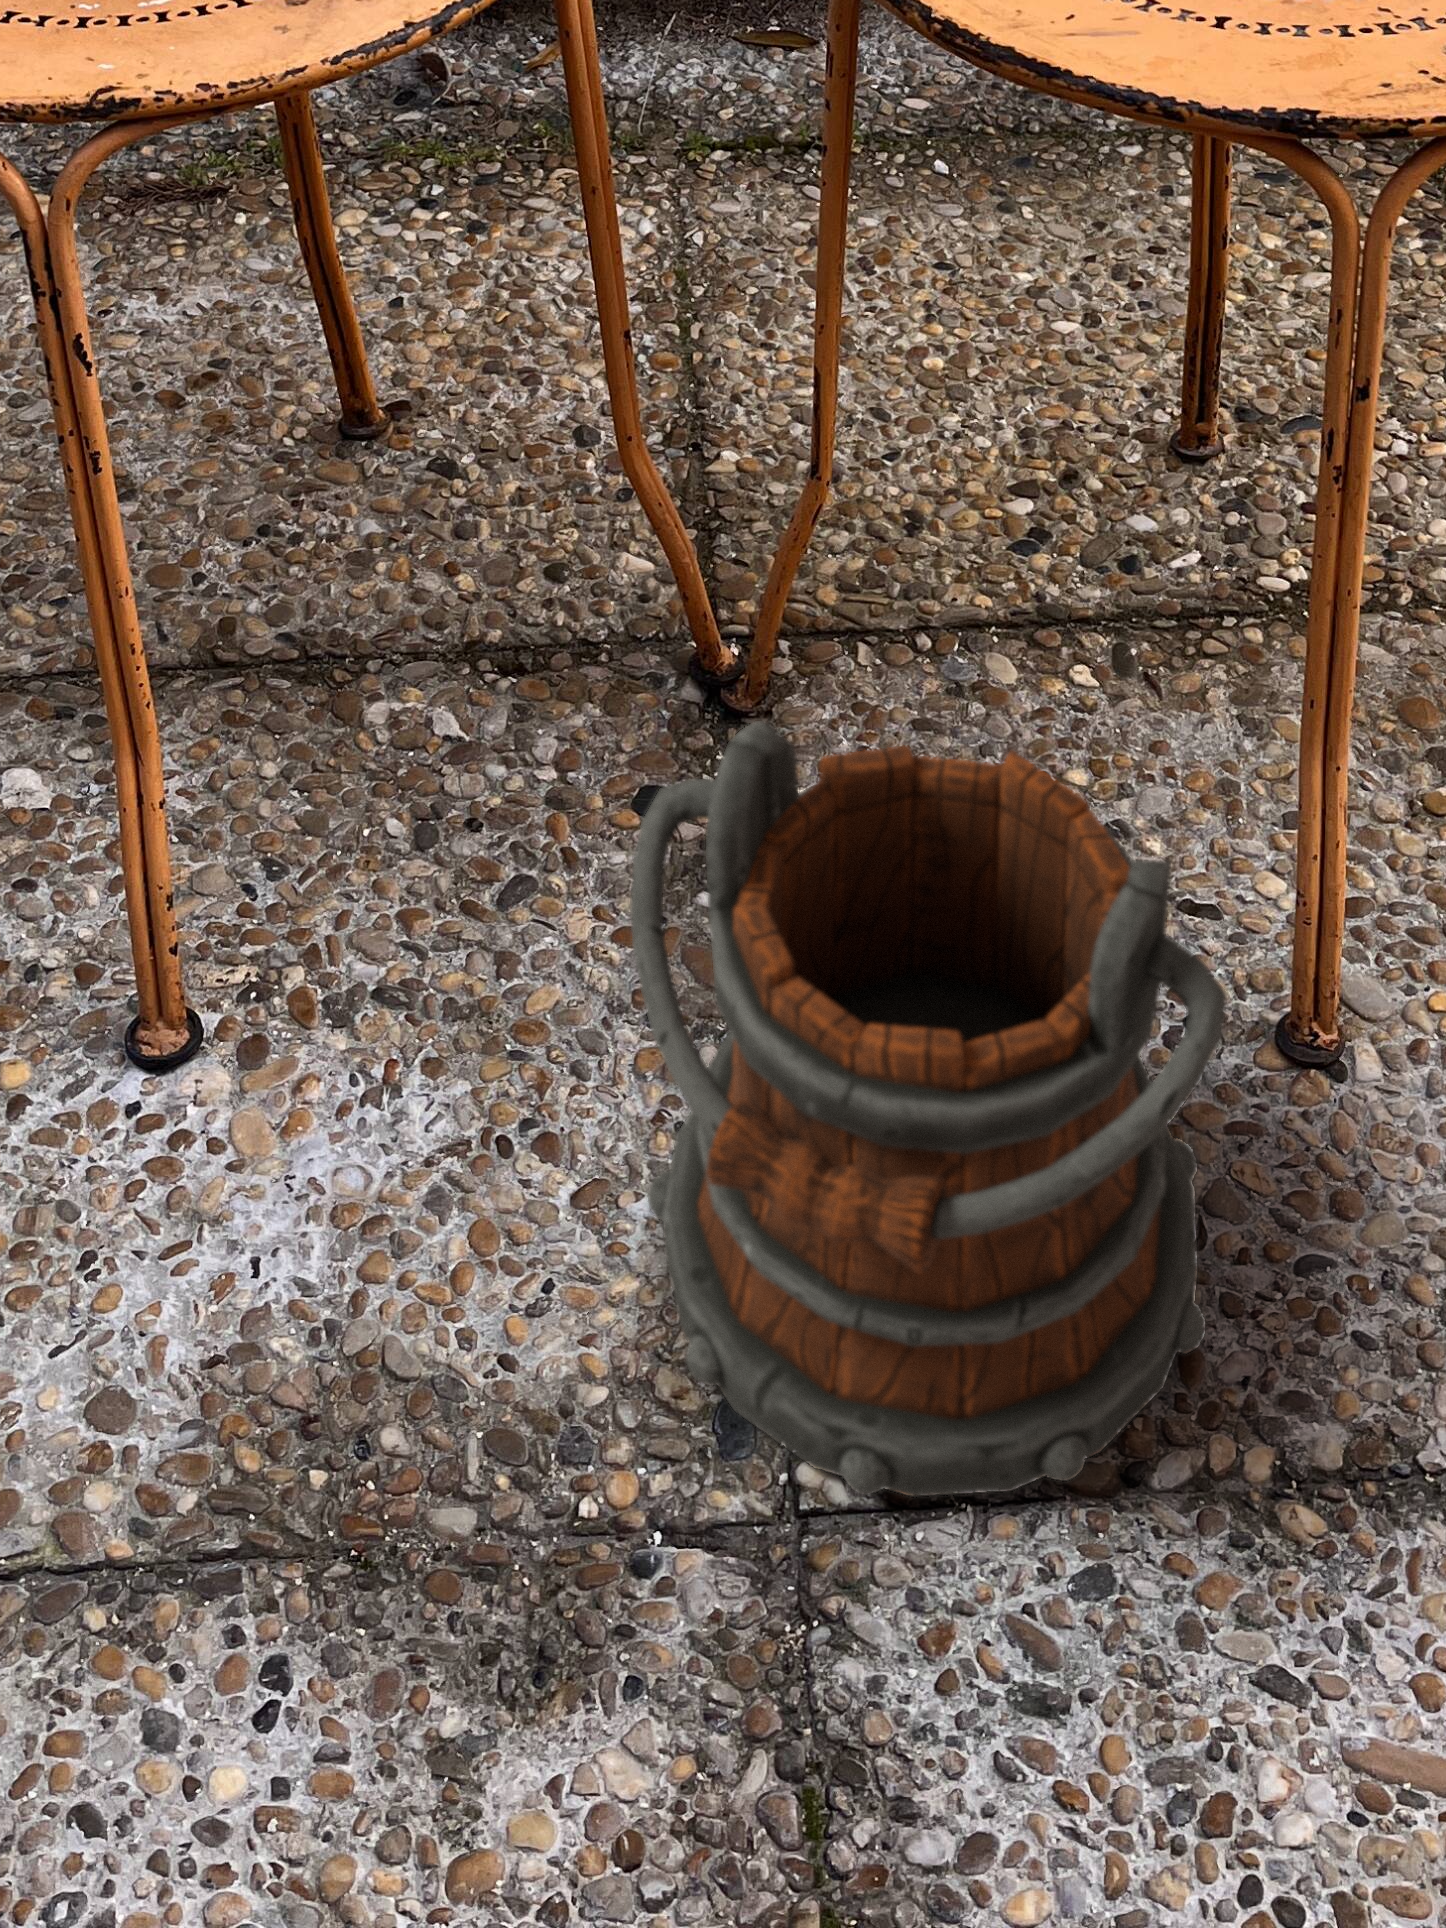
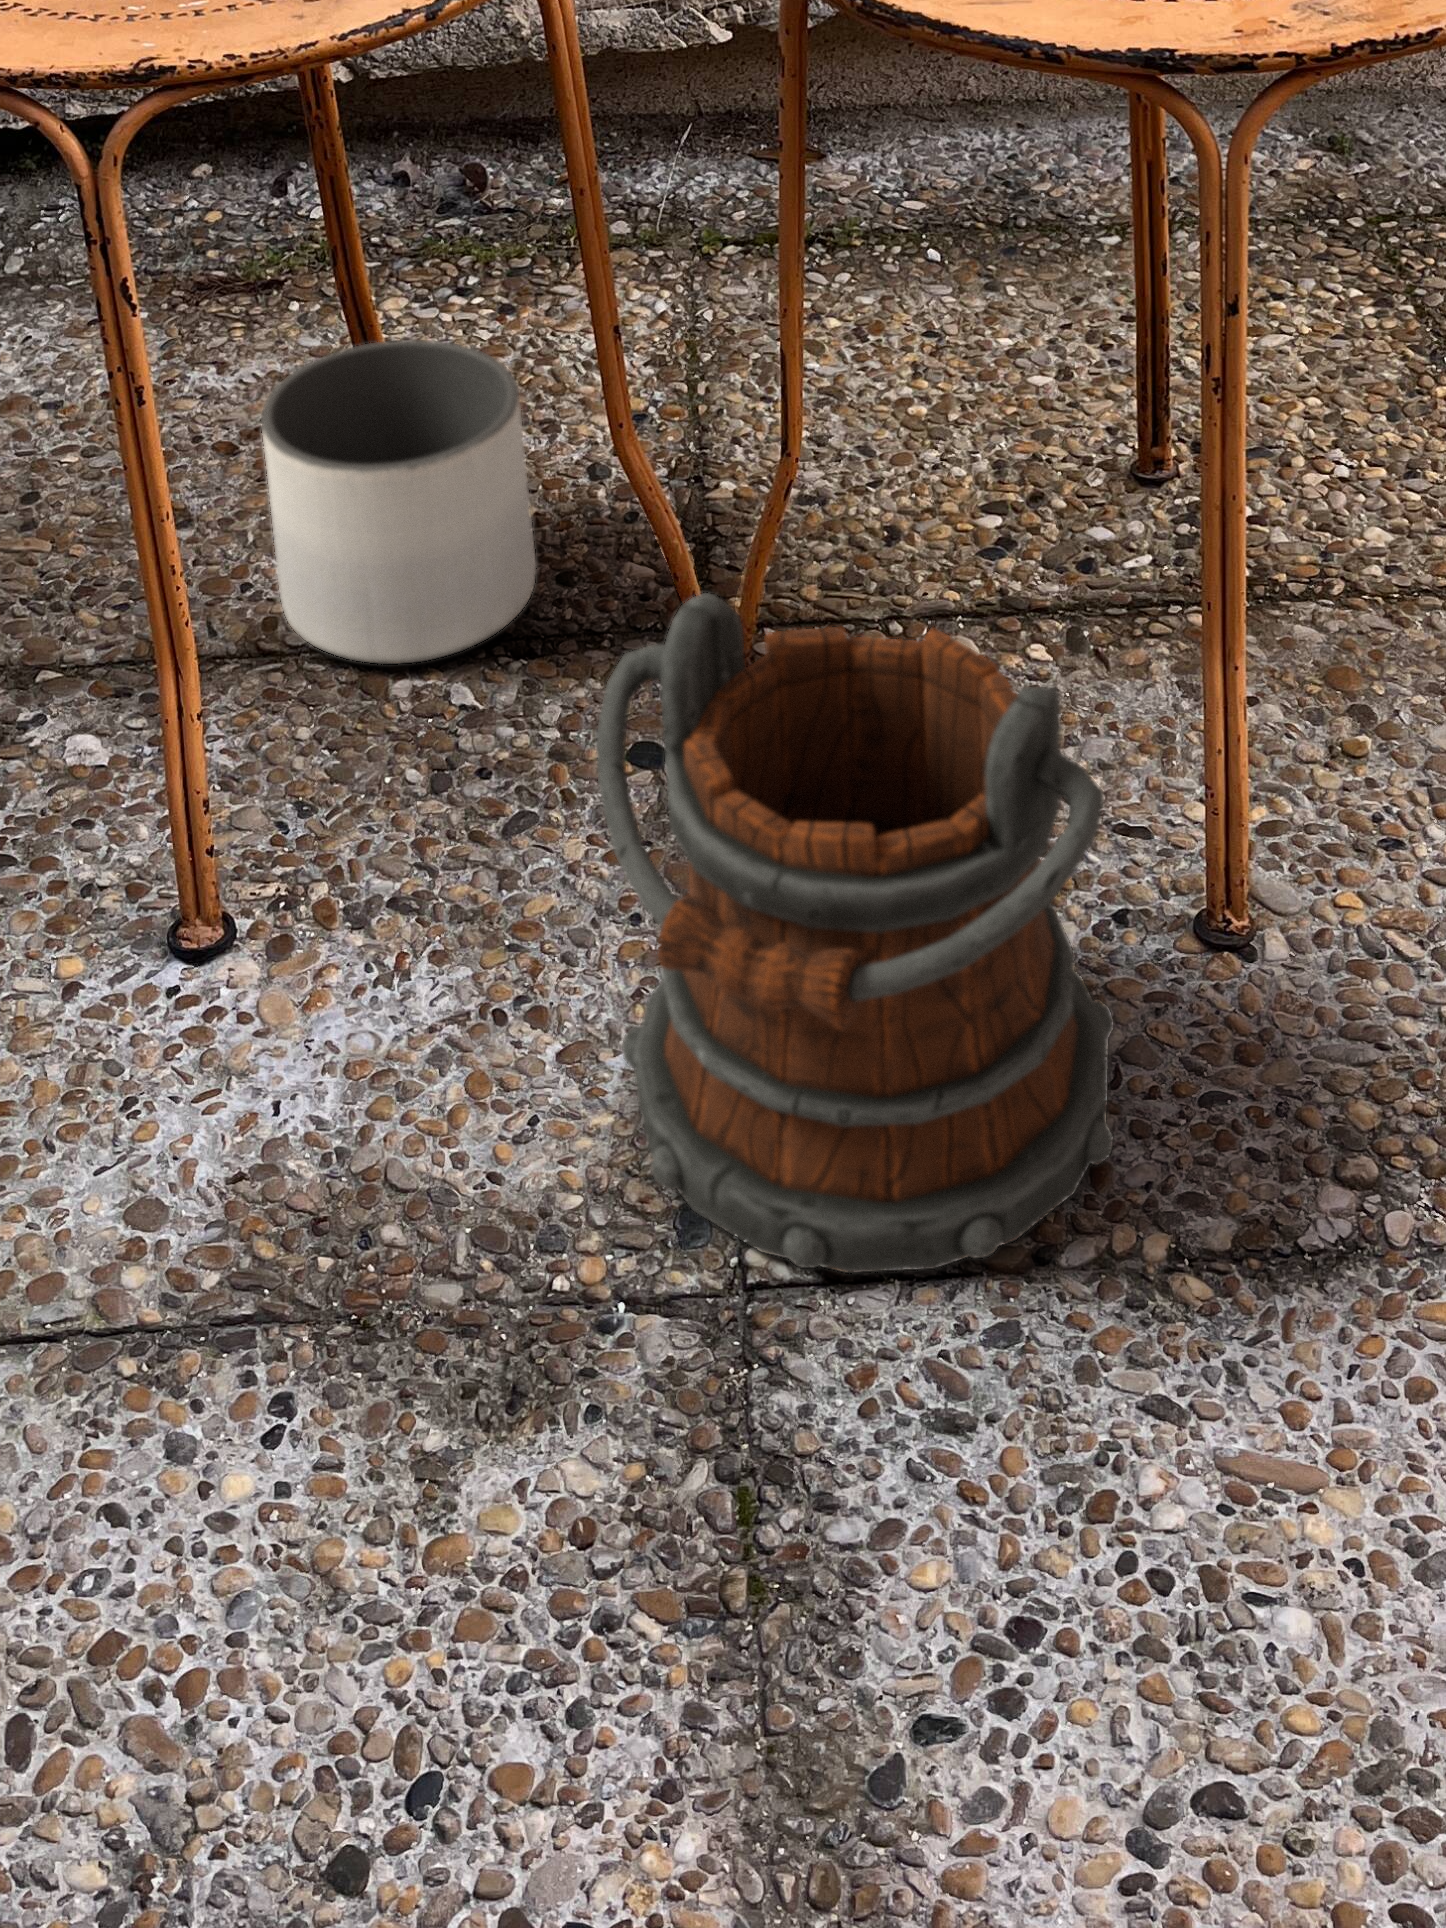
planter: none [228,312,531,682] -> present [261,340,536,664]

